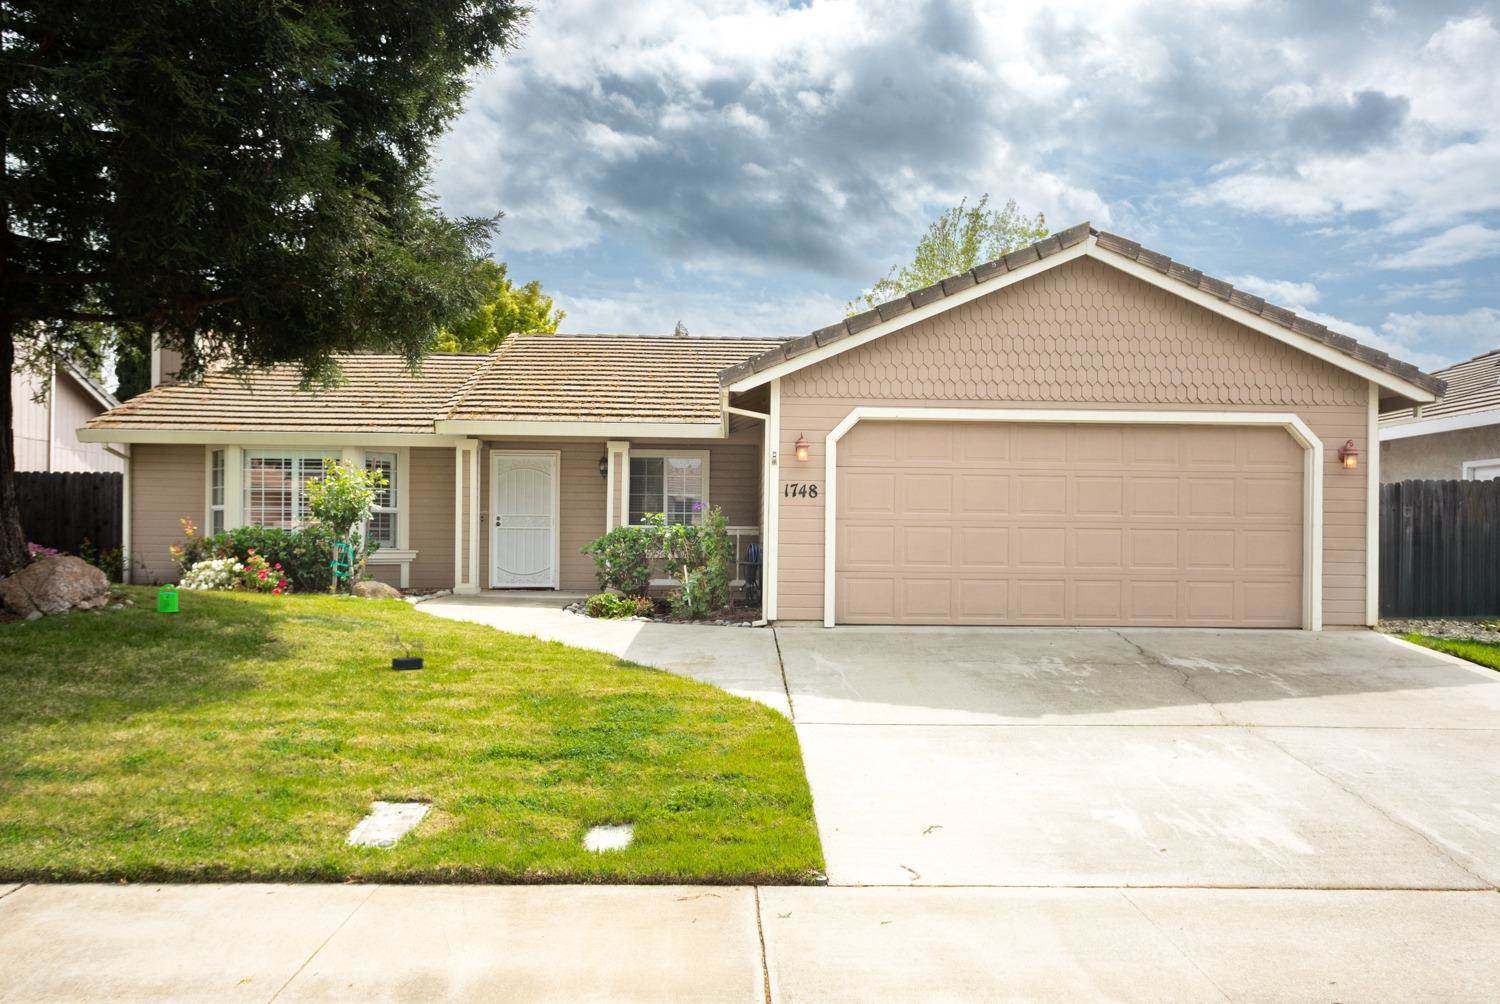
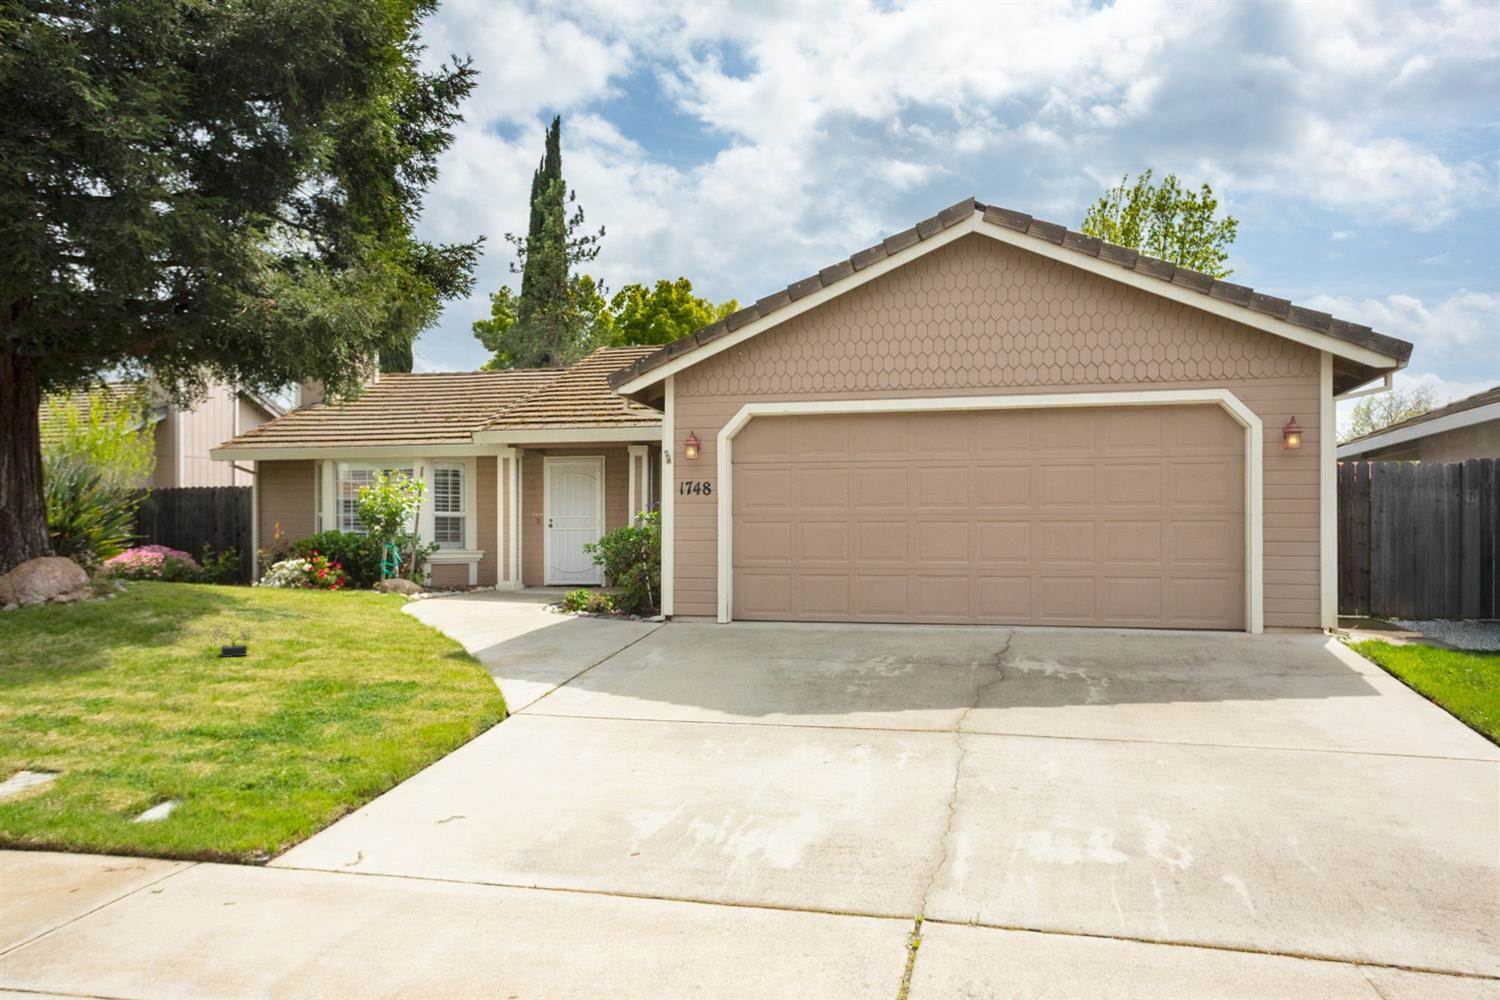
watering can: present [157,584,179,612] -> none [127,580,147,603]

